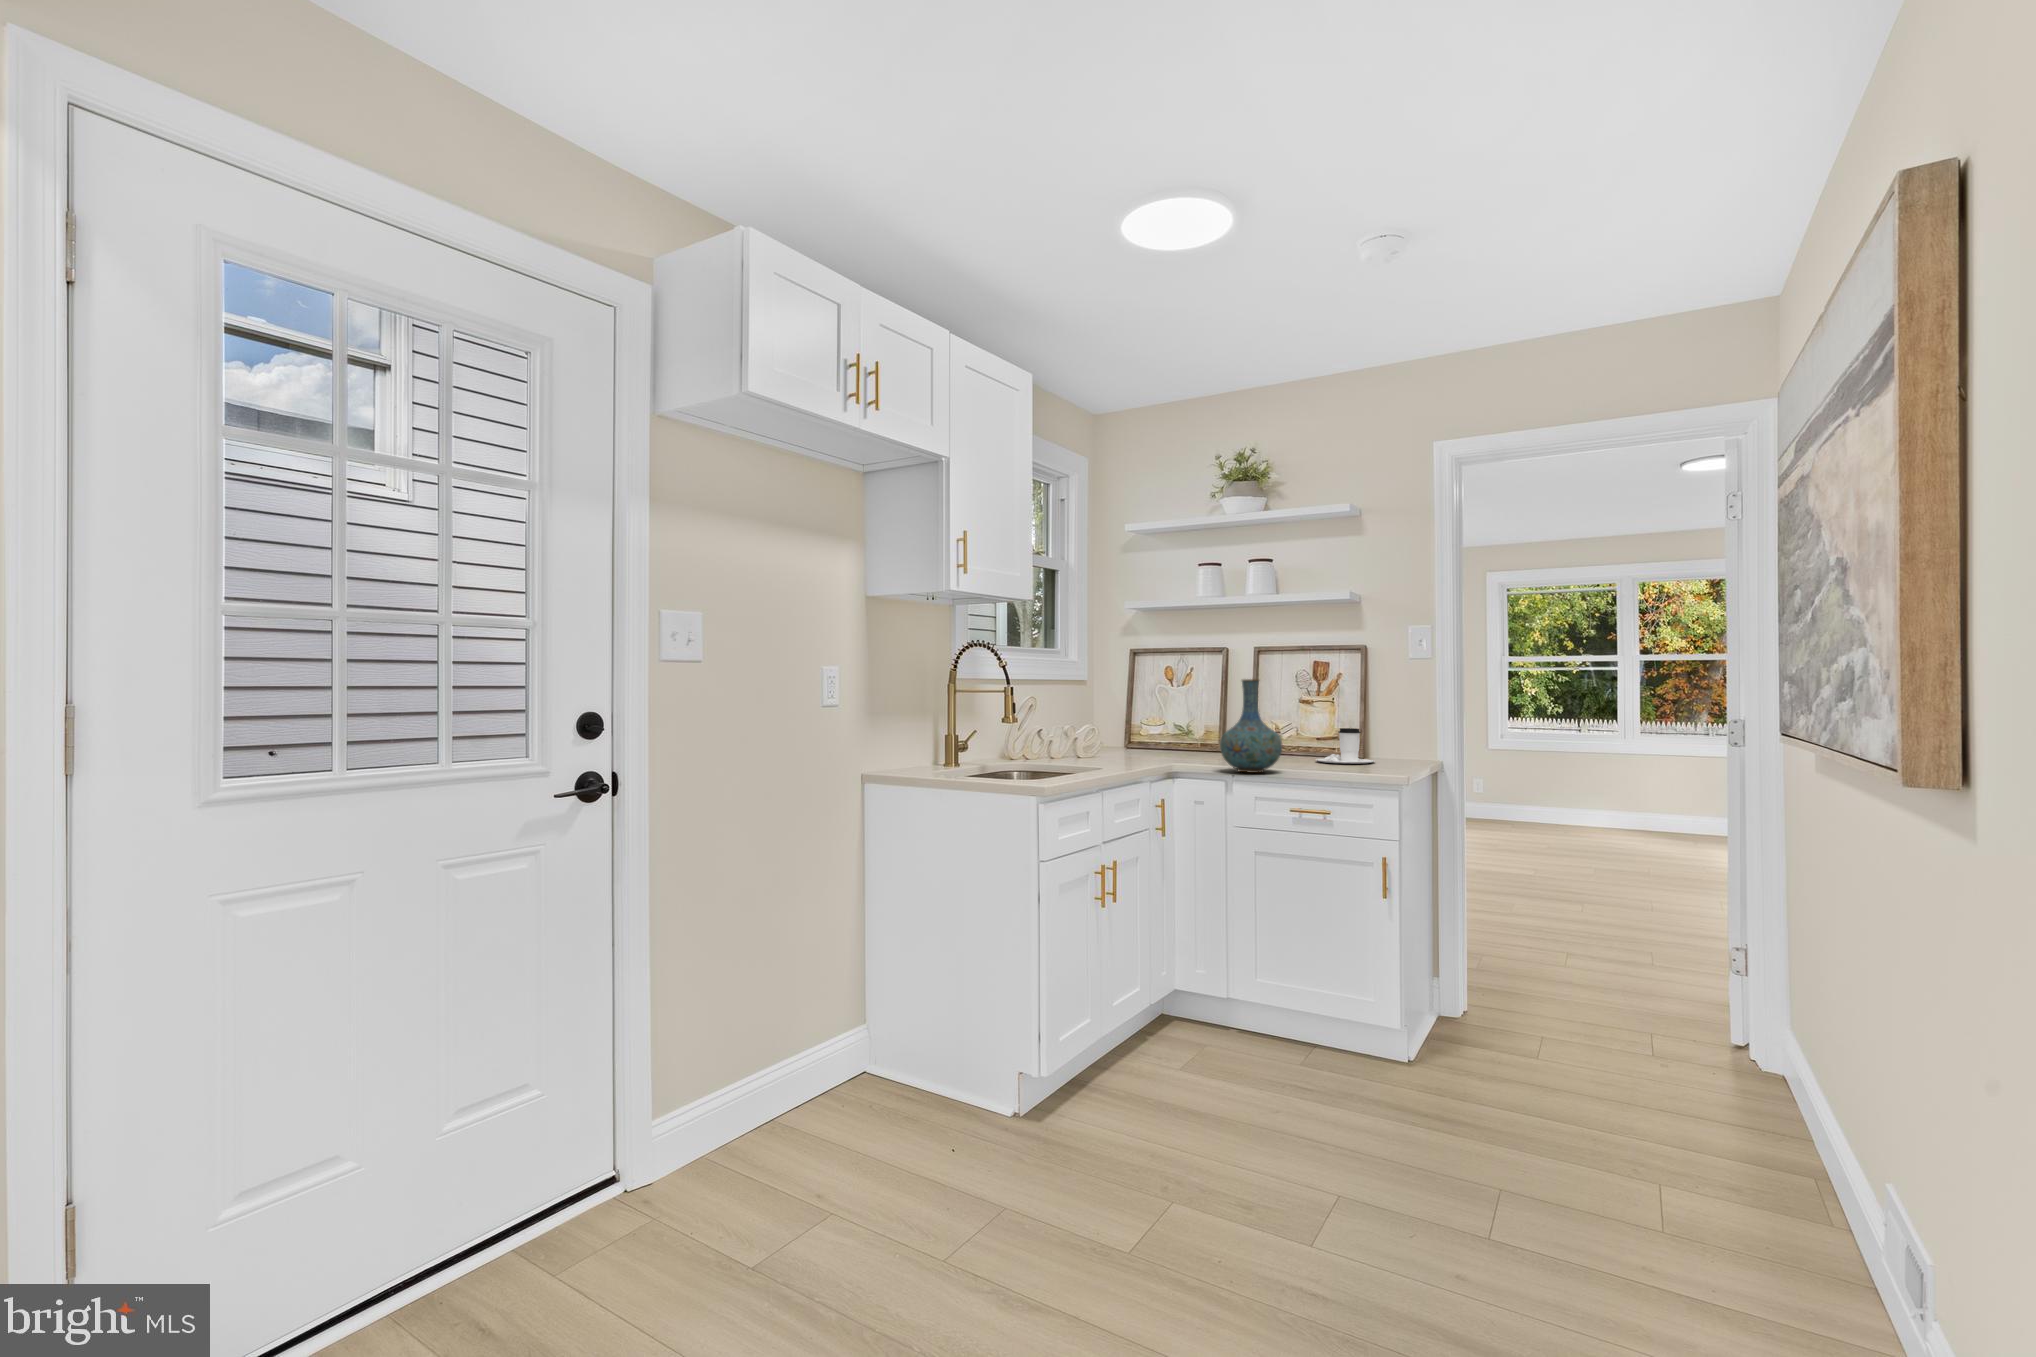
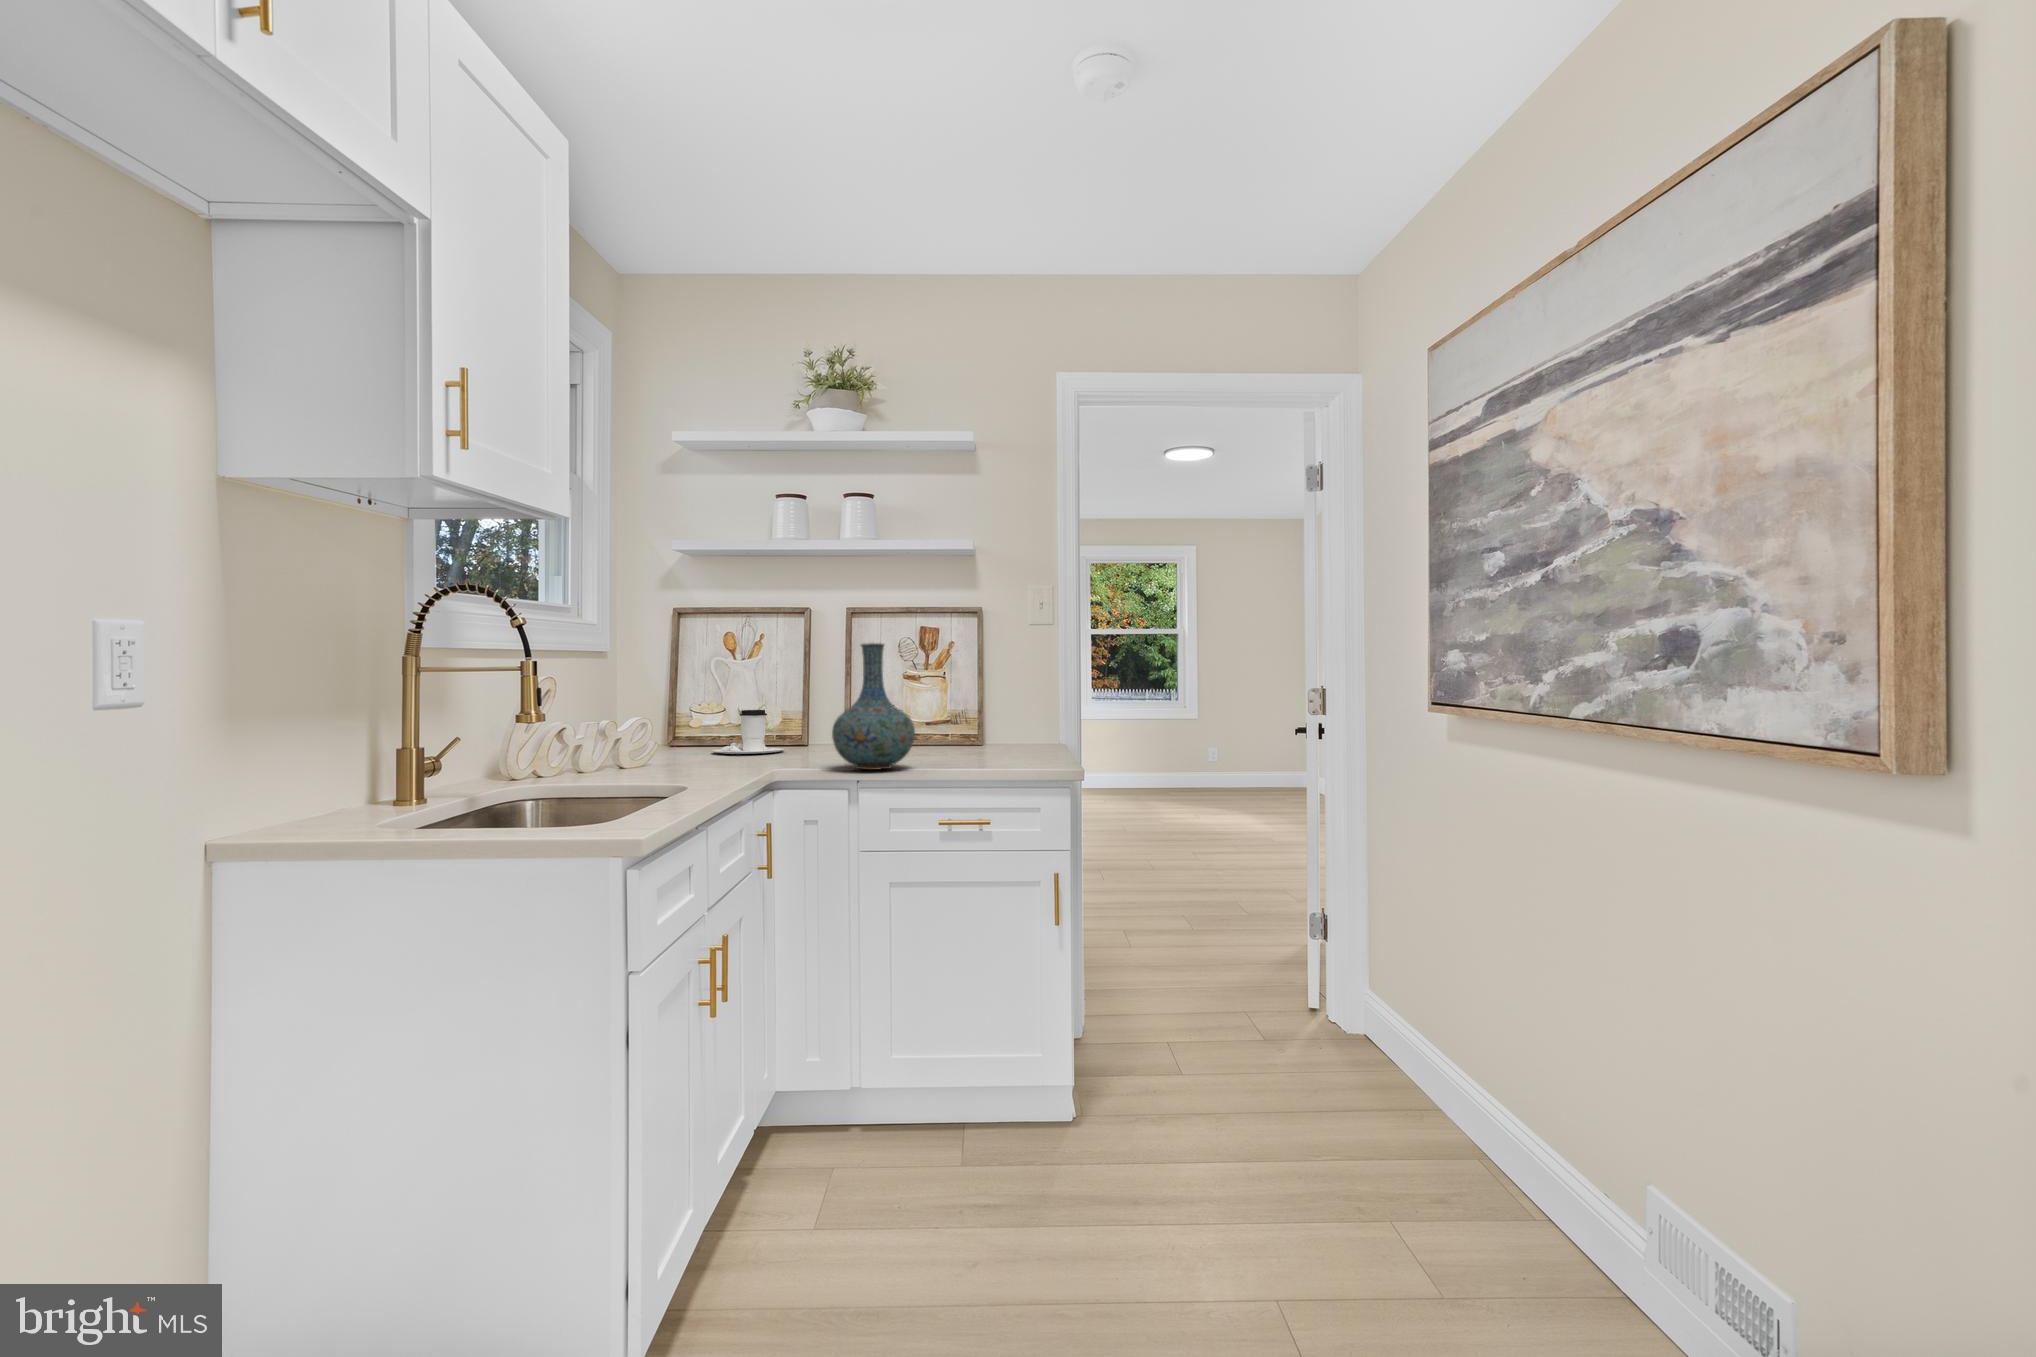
coffee cup: present [1316,728,1374,764] -> present [712,710,784,754]

